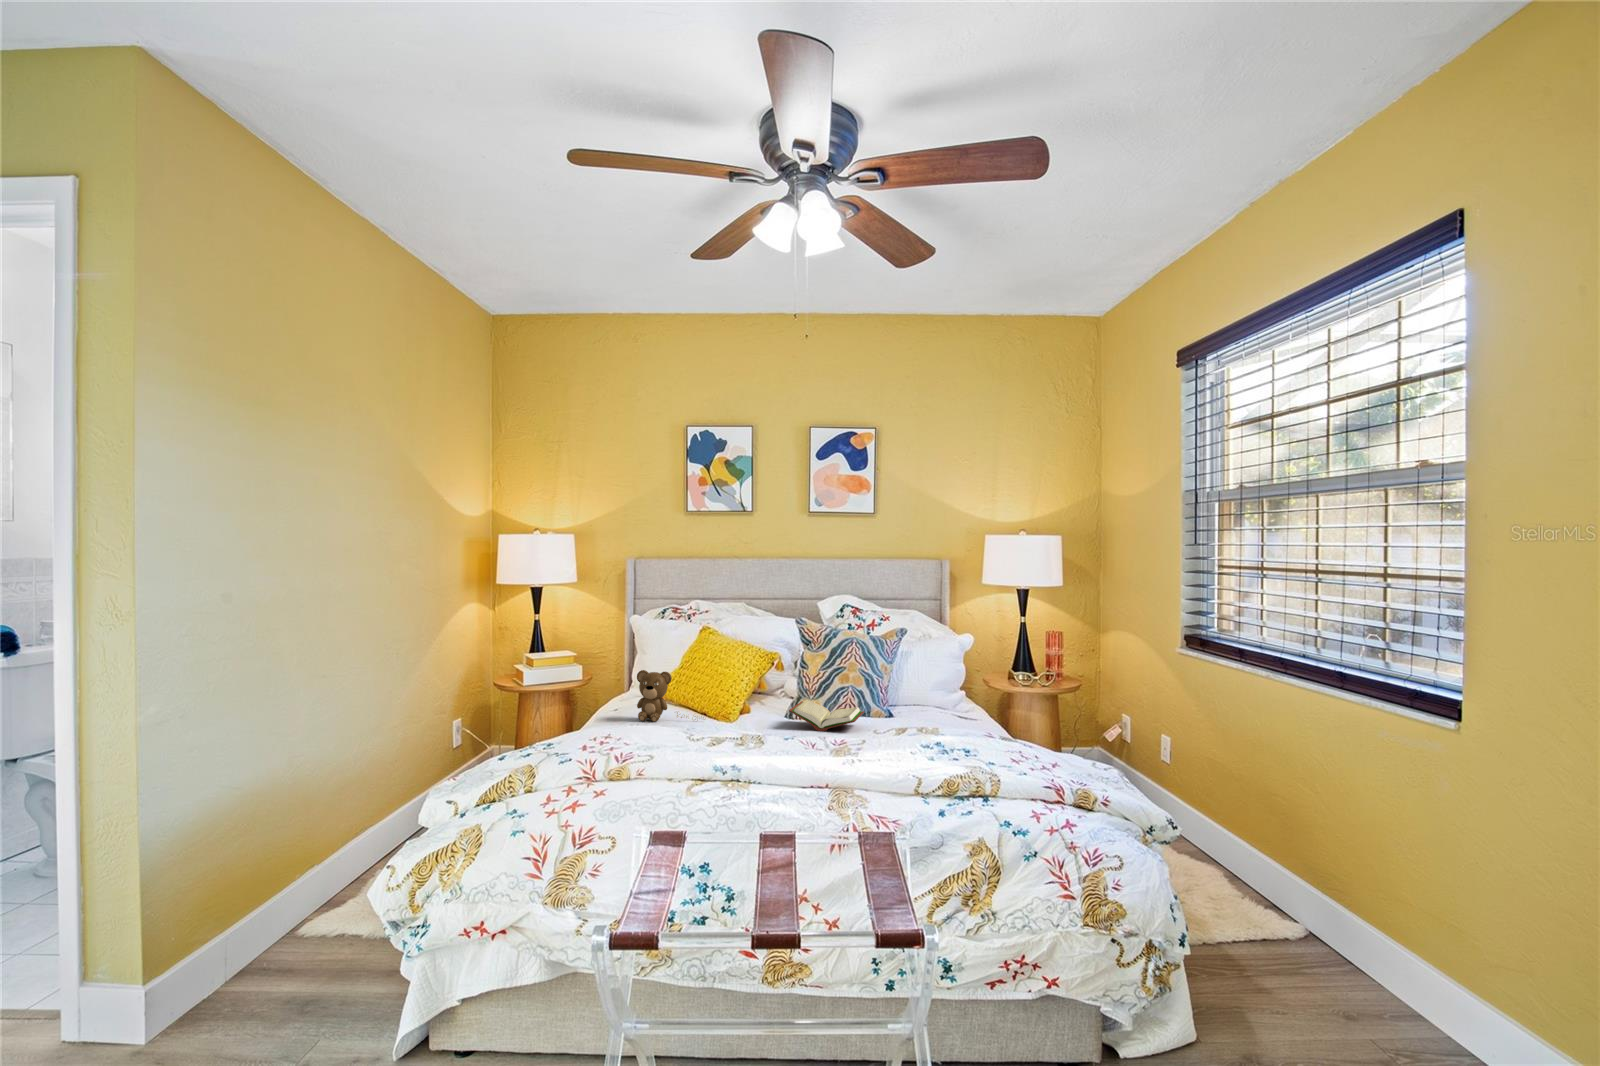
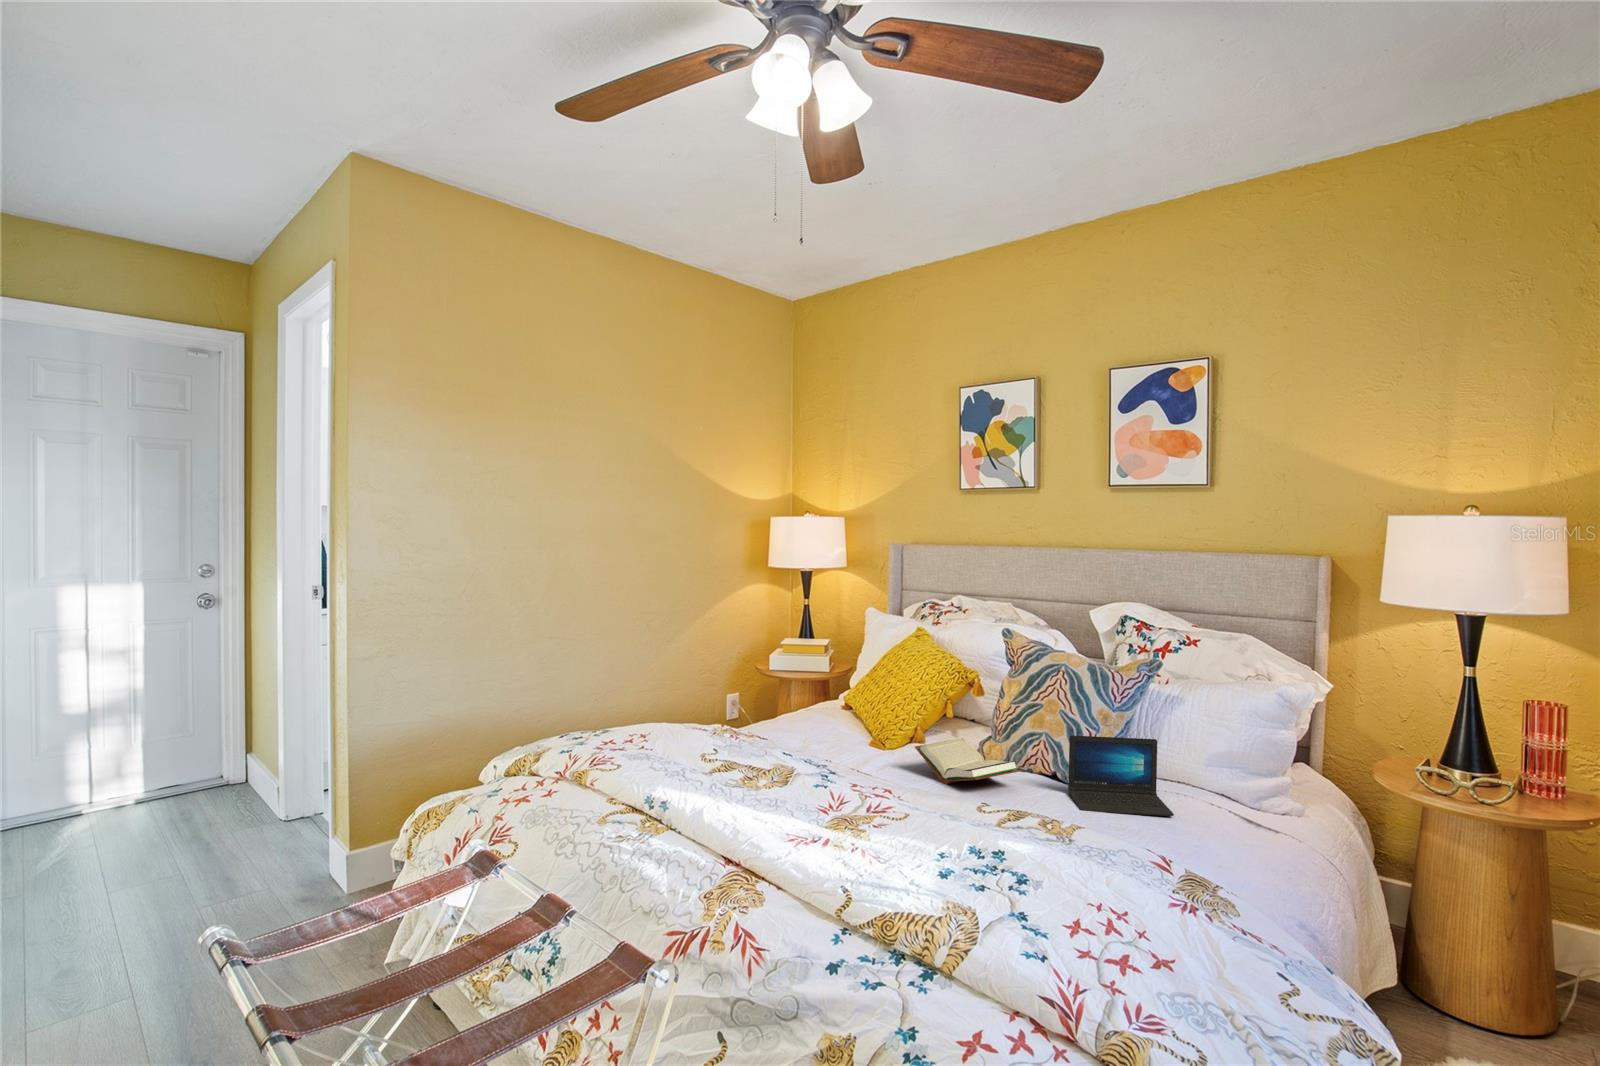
teddy bear: present [637,670,706,722] -> none [791,671,855,740]
laptop: none [887,677,955,729] -> present [1068,735,1174,816]

